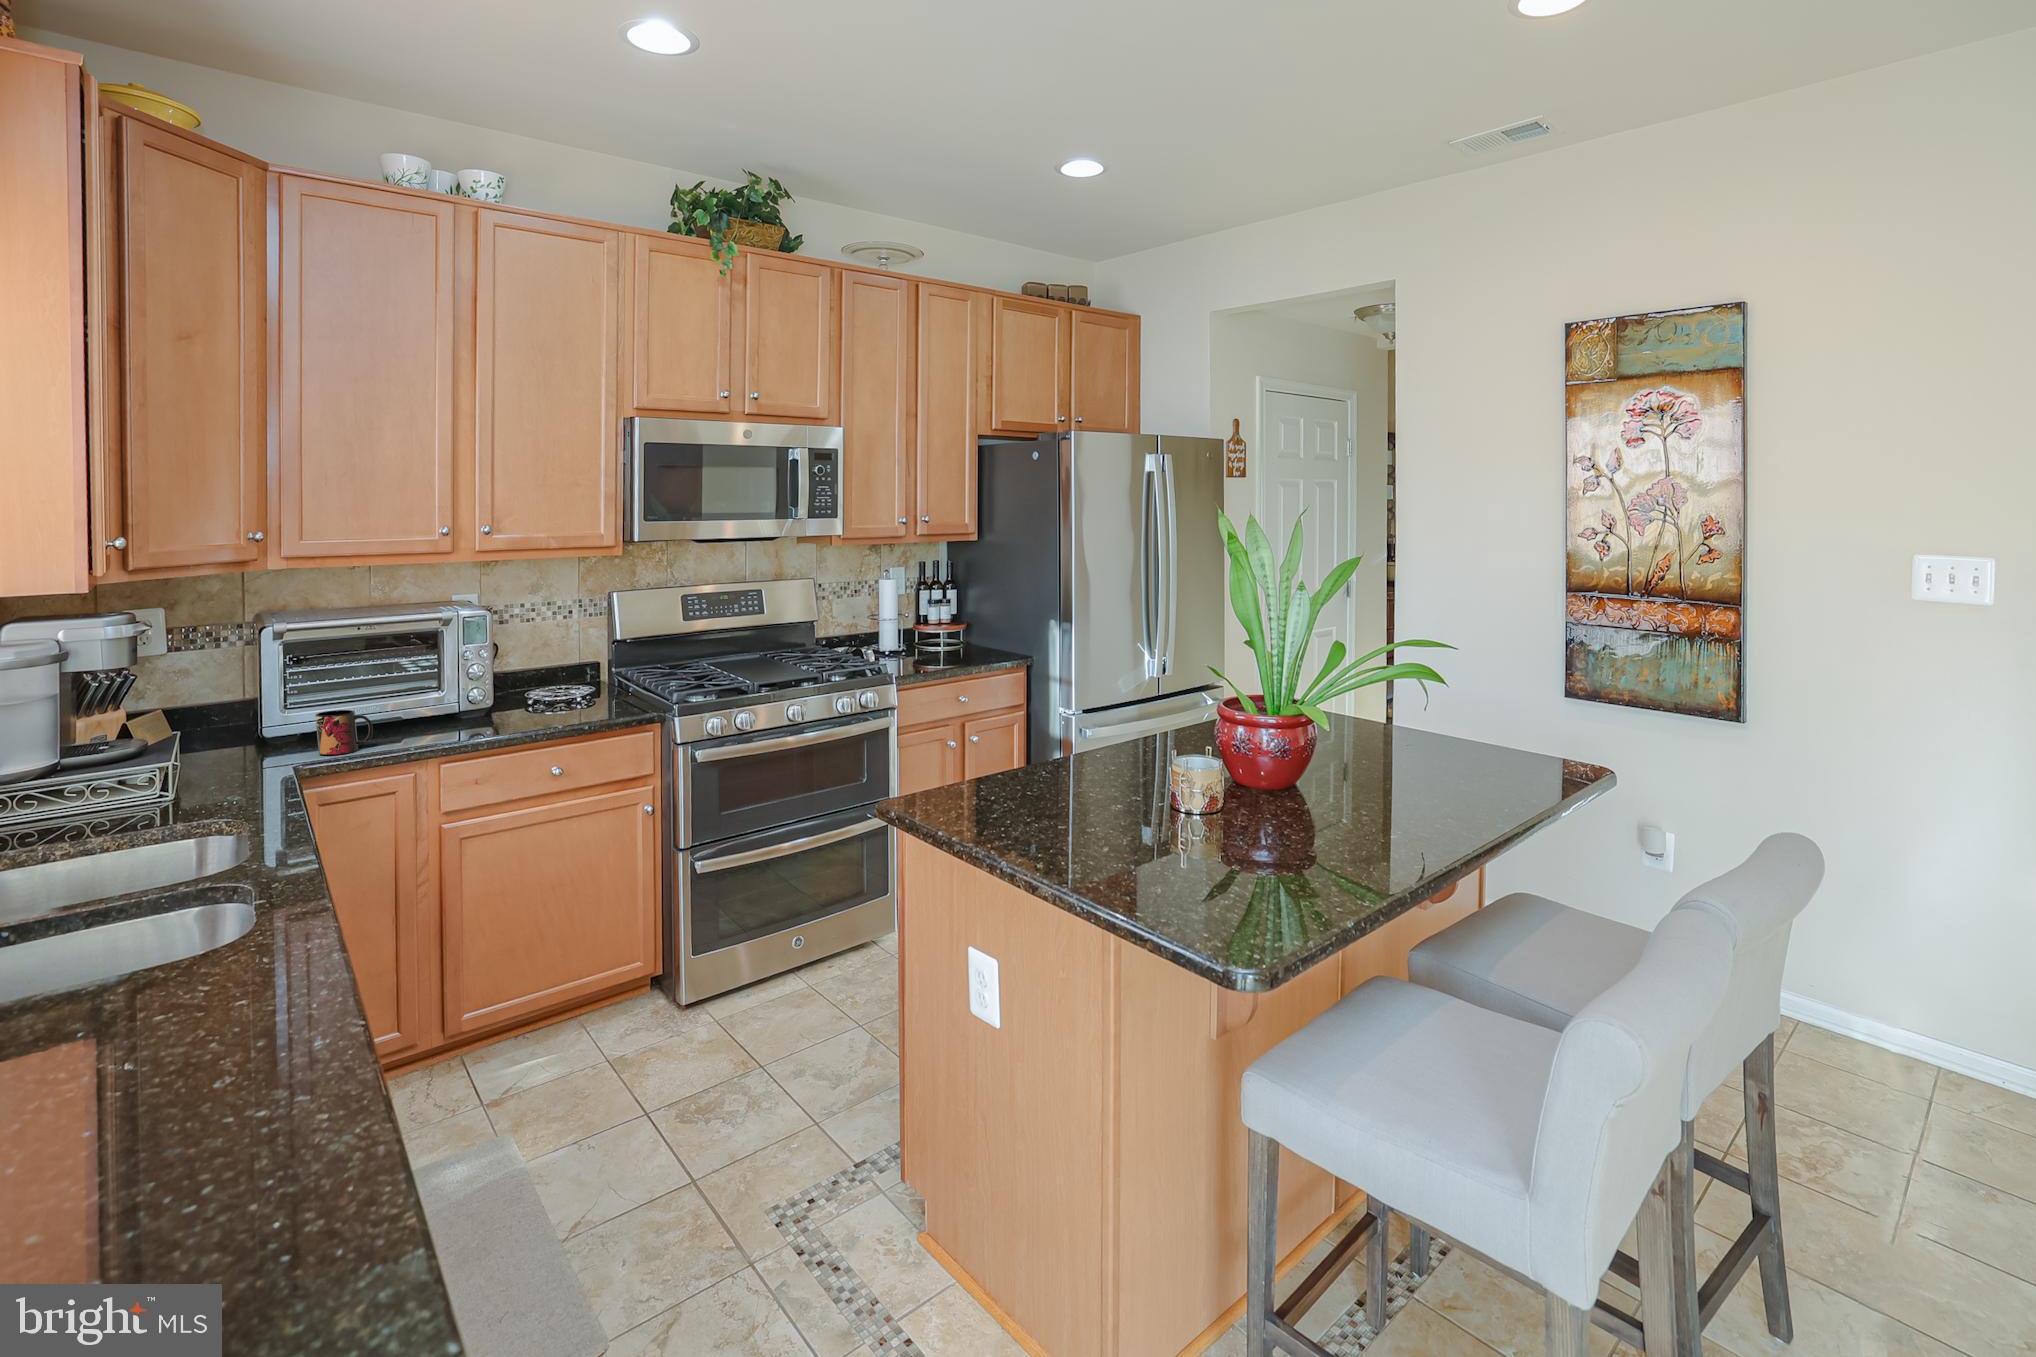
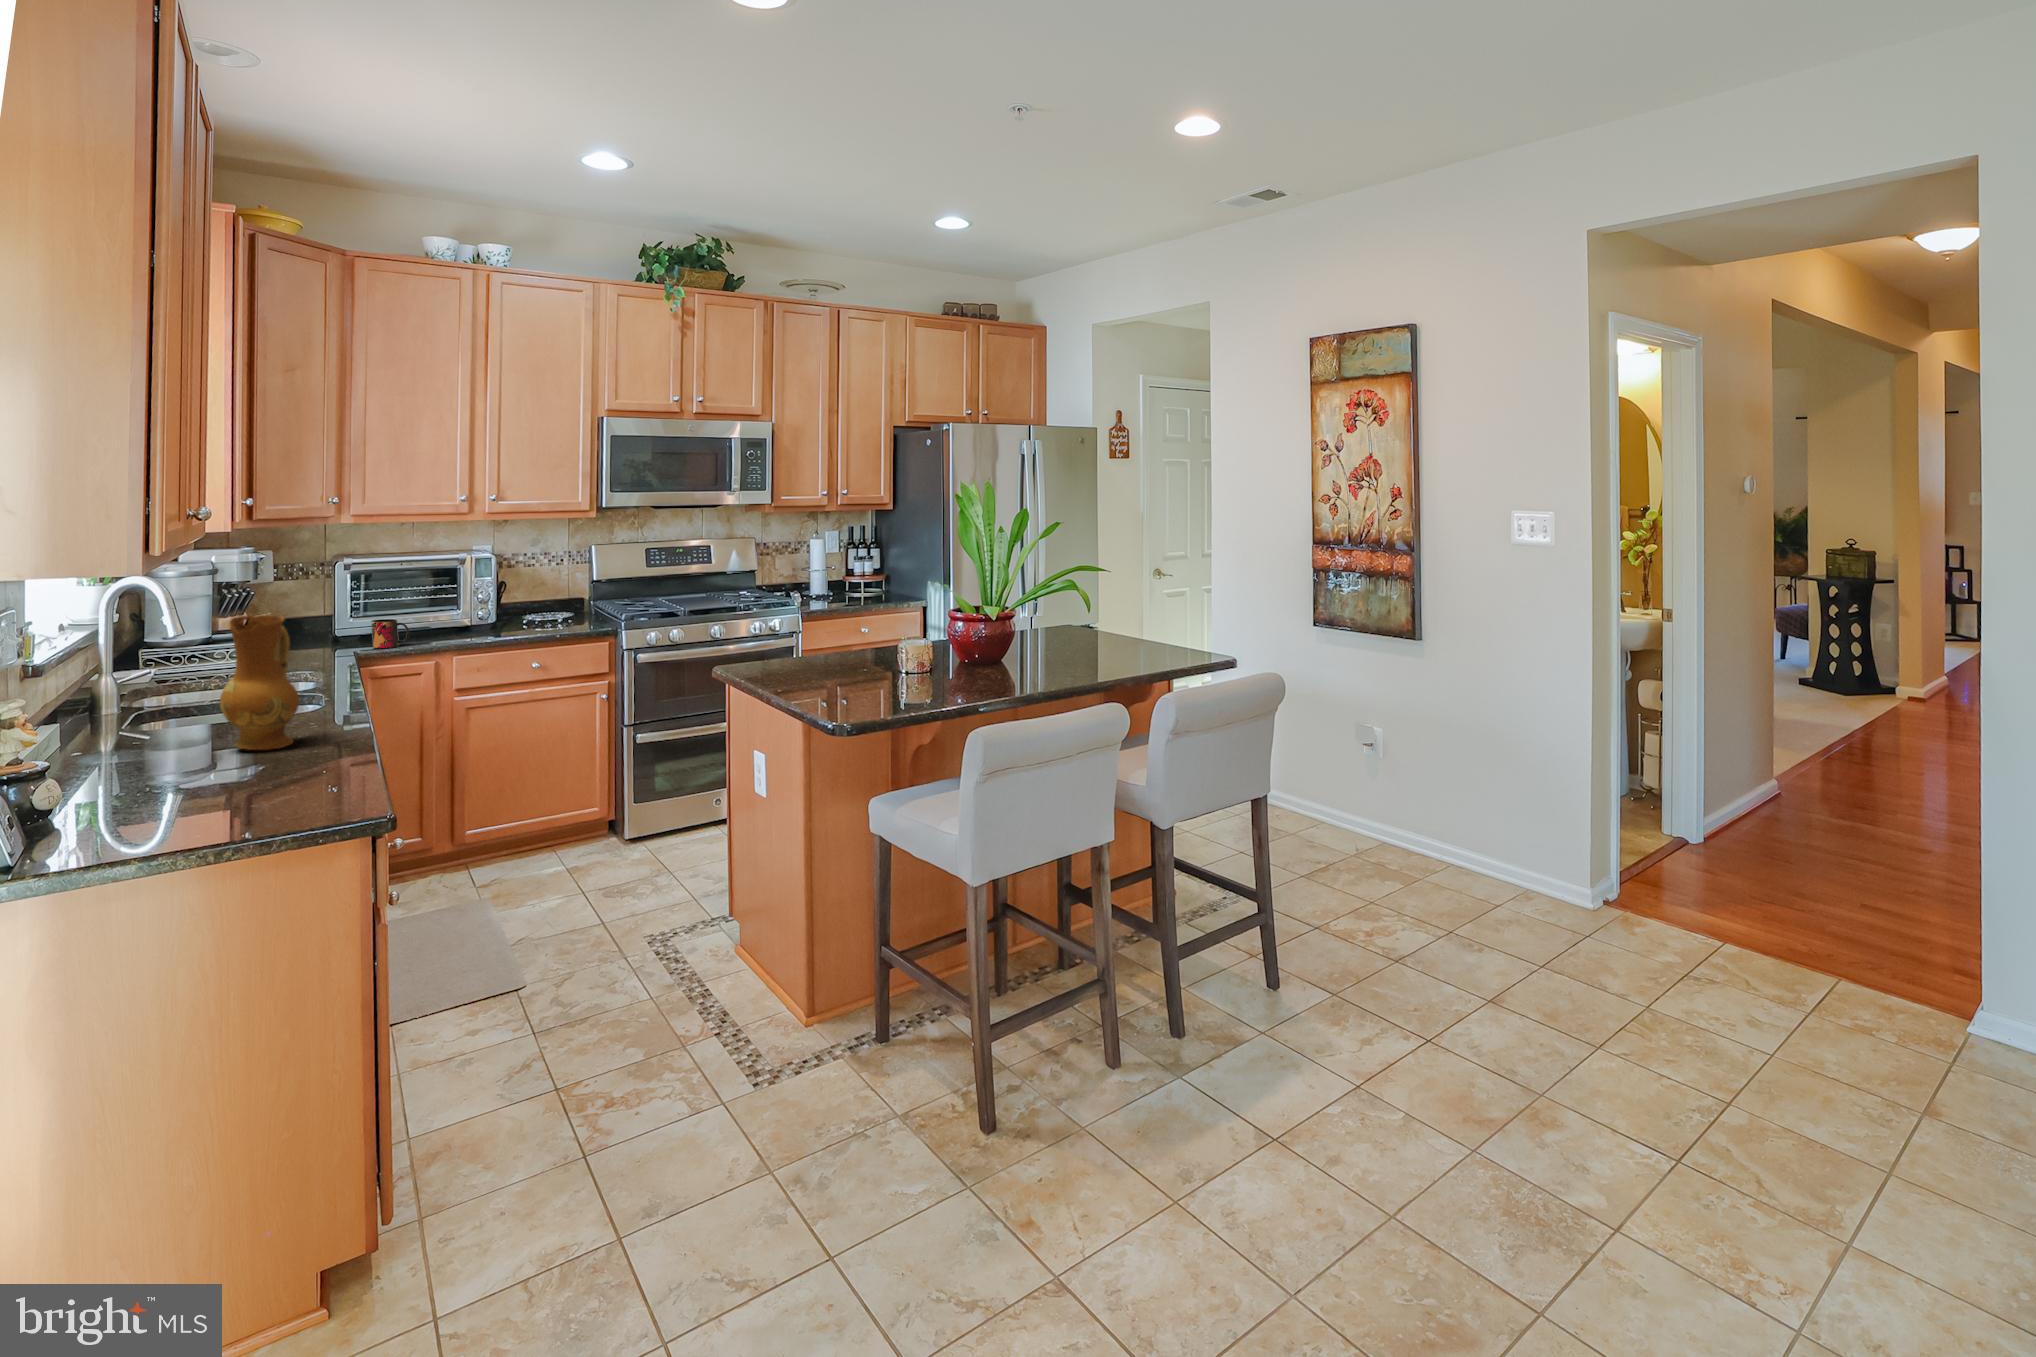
ceramic jug: none [80,827,264,1139] -> present [220,615,299,751]

